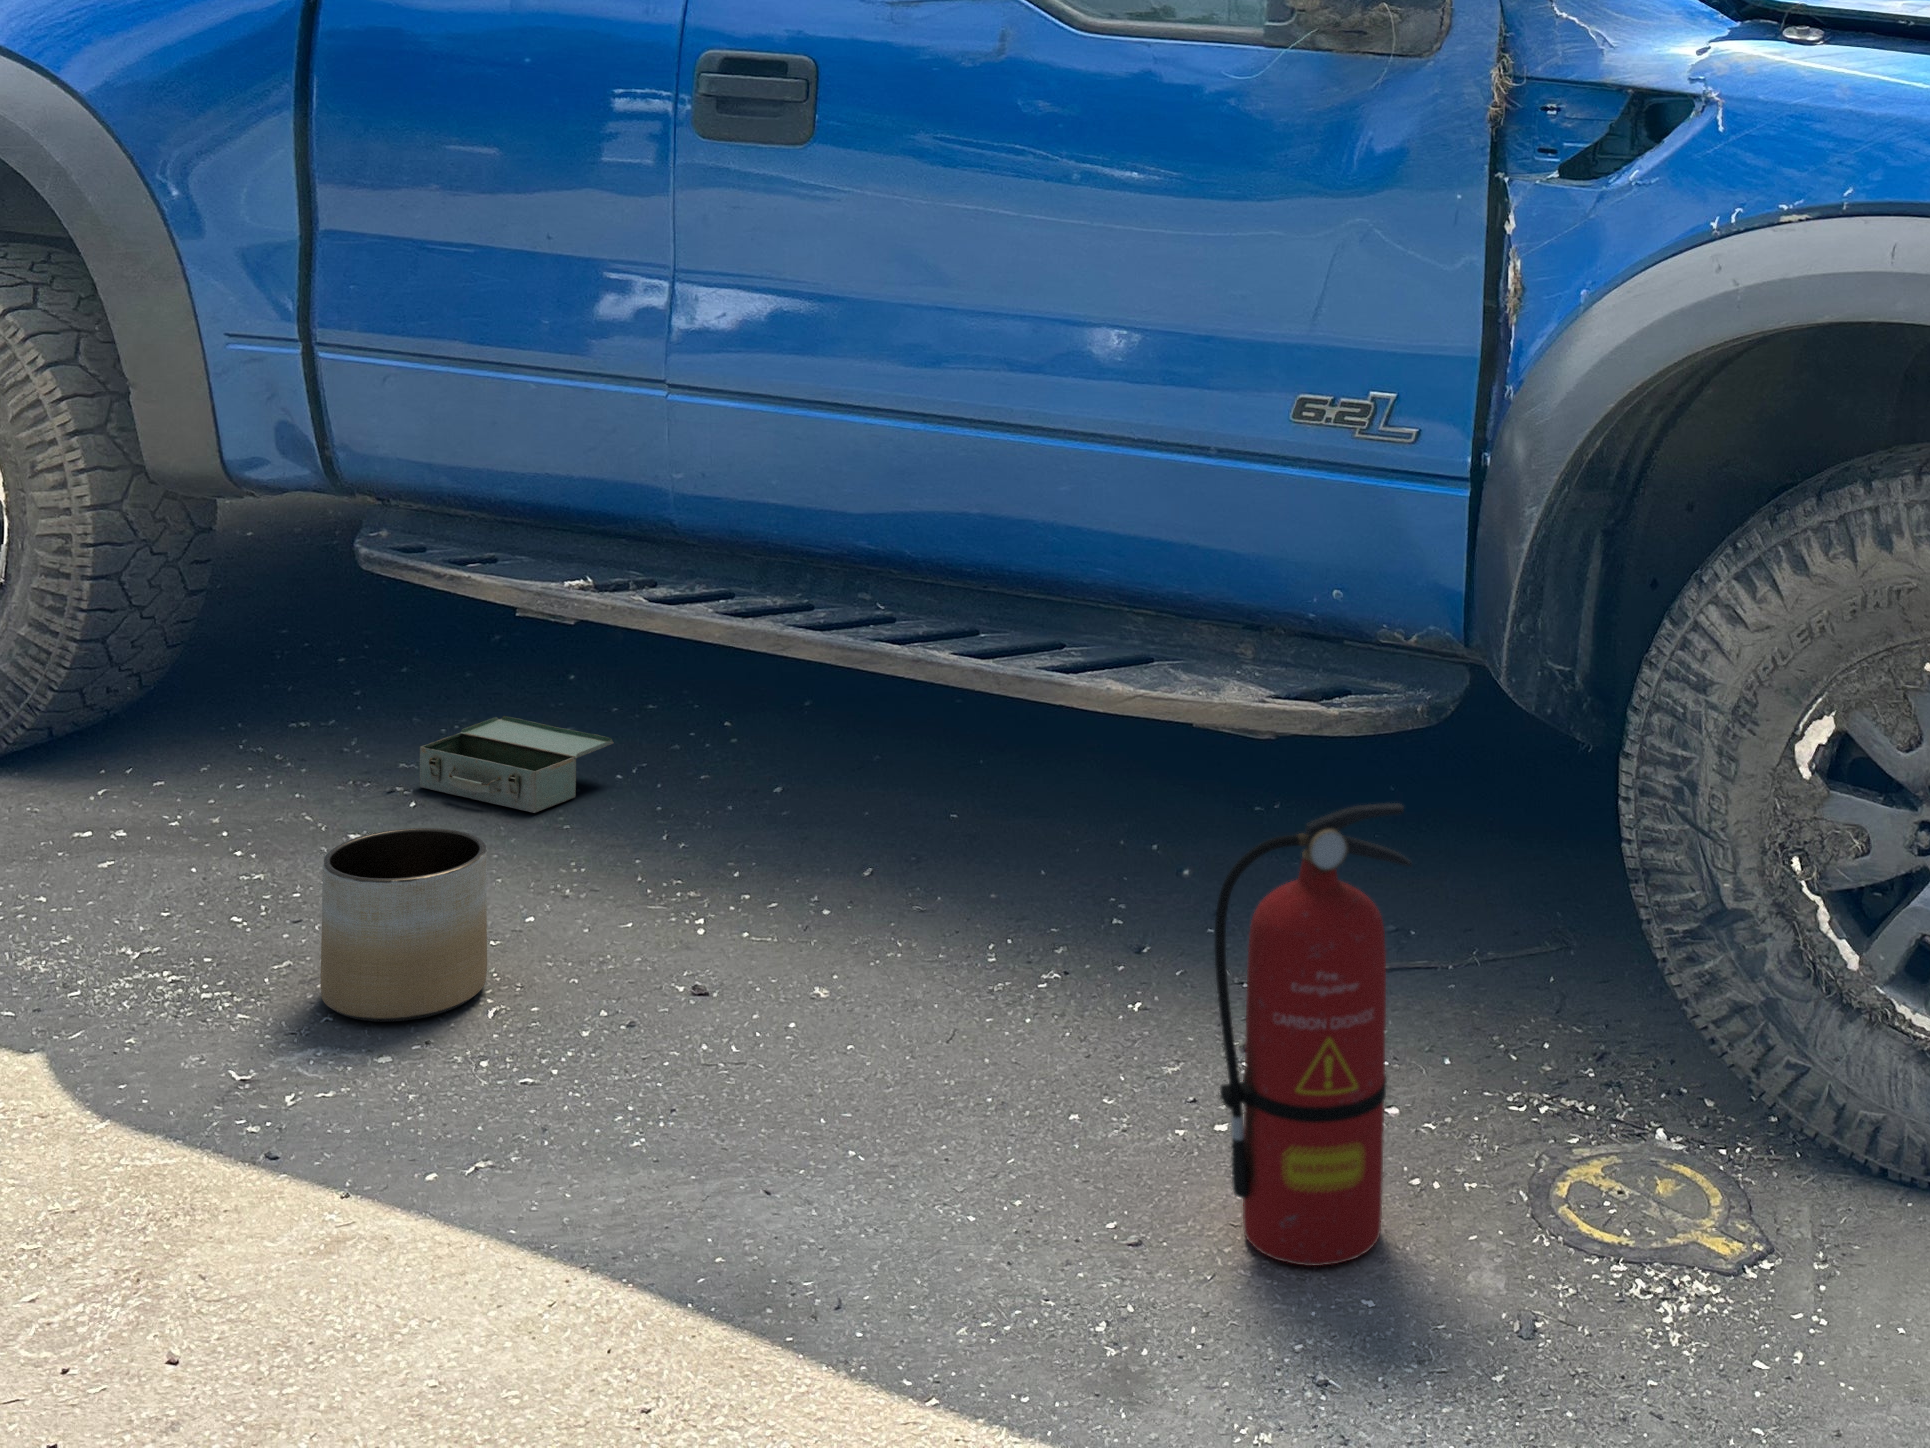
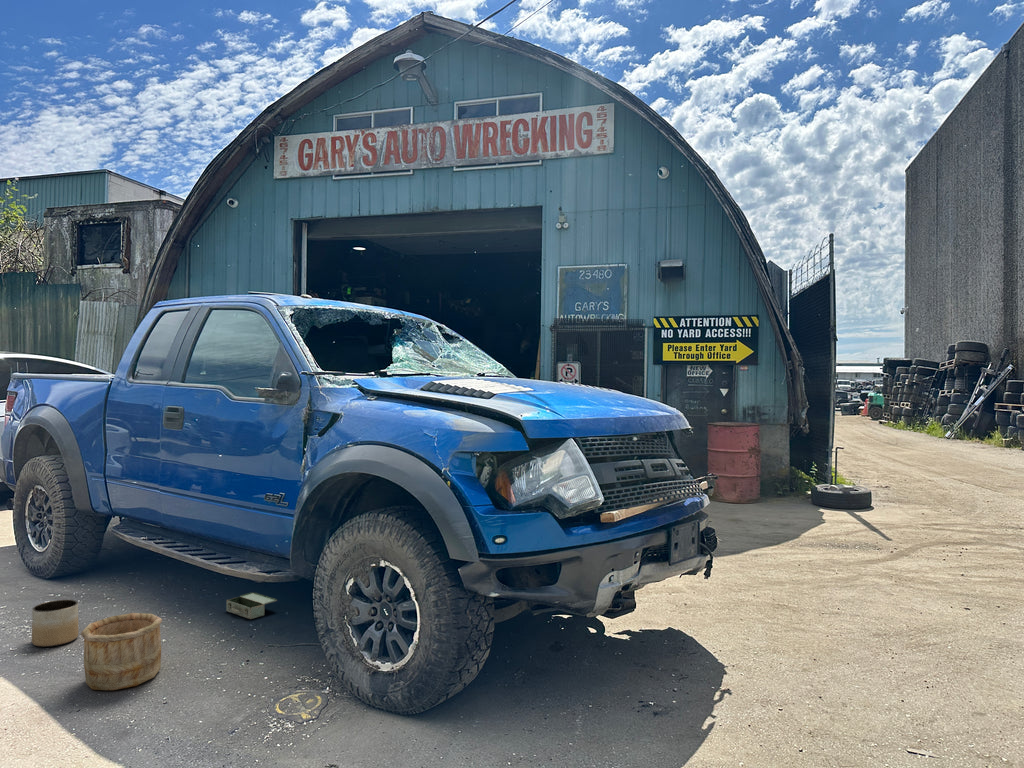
toolbox: present [420,716,614,813] -> present [226,593,277,619]
fire extinguisher: present [1215,803,1412,1266] -> none [167,597,225,716]
wooden bucket: none [727,874,1011,1183] -> present [81,613,162,690]

